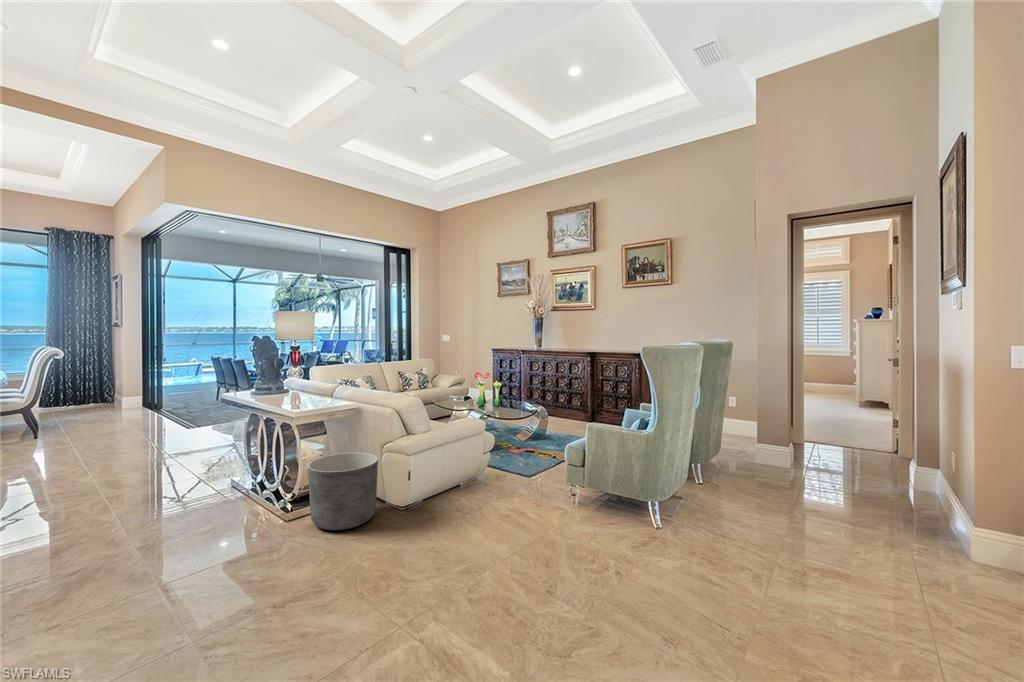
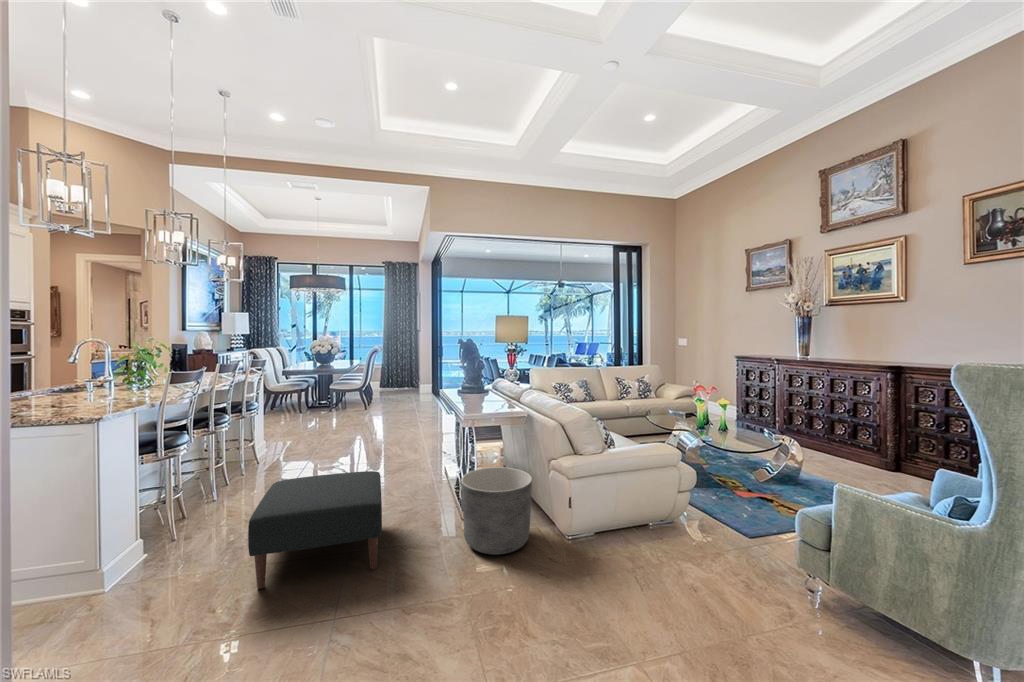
ottoman: none [43,481,237,631] -> present [248,471,382,589]

